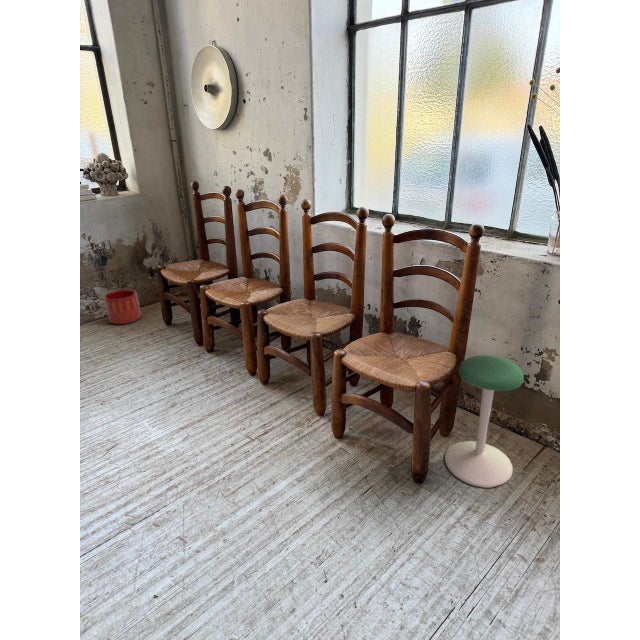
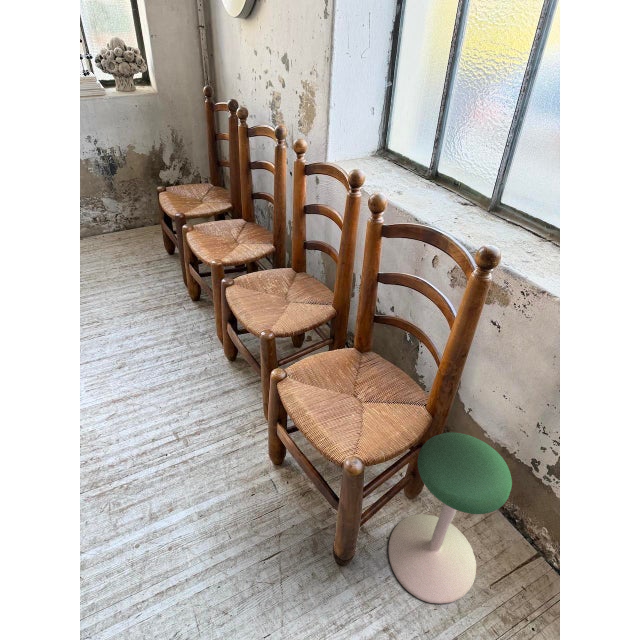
planter: present [104,289,141,324] -> none [108,204,150,245]

